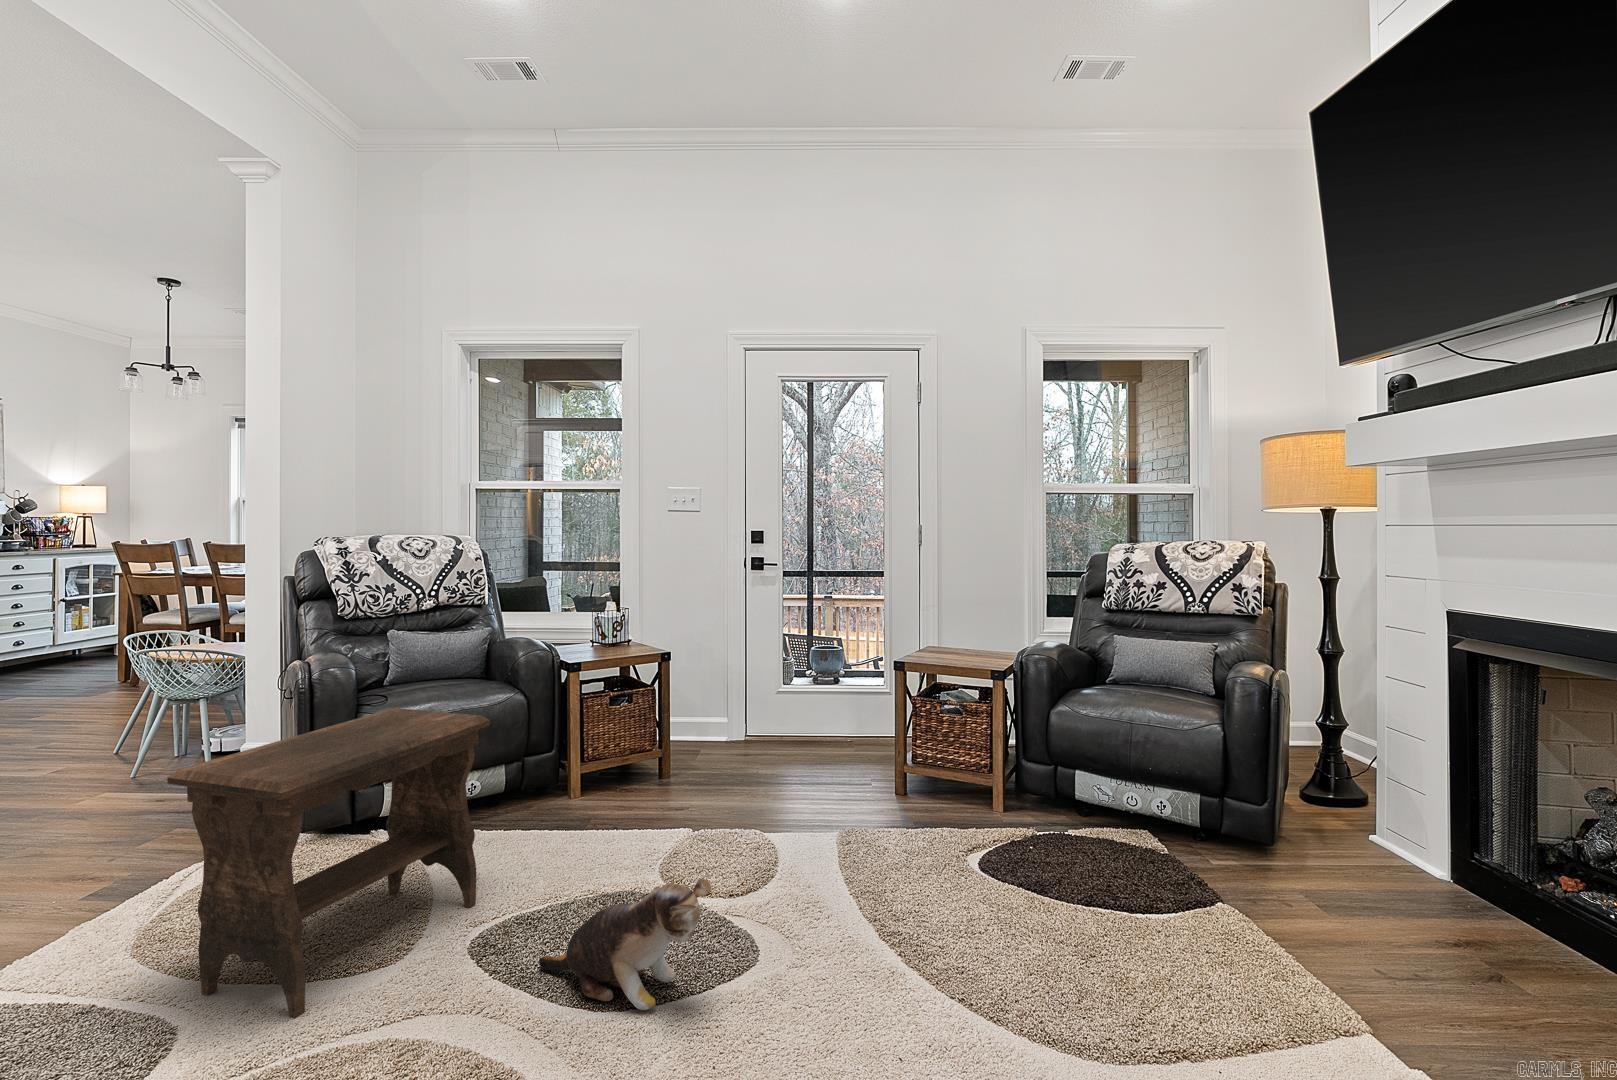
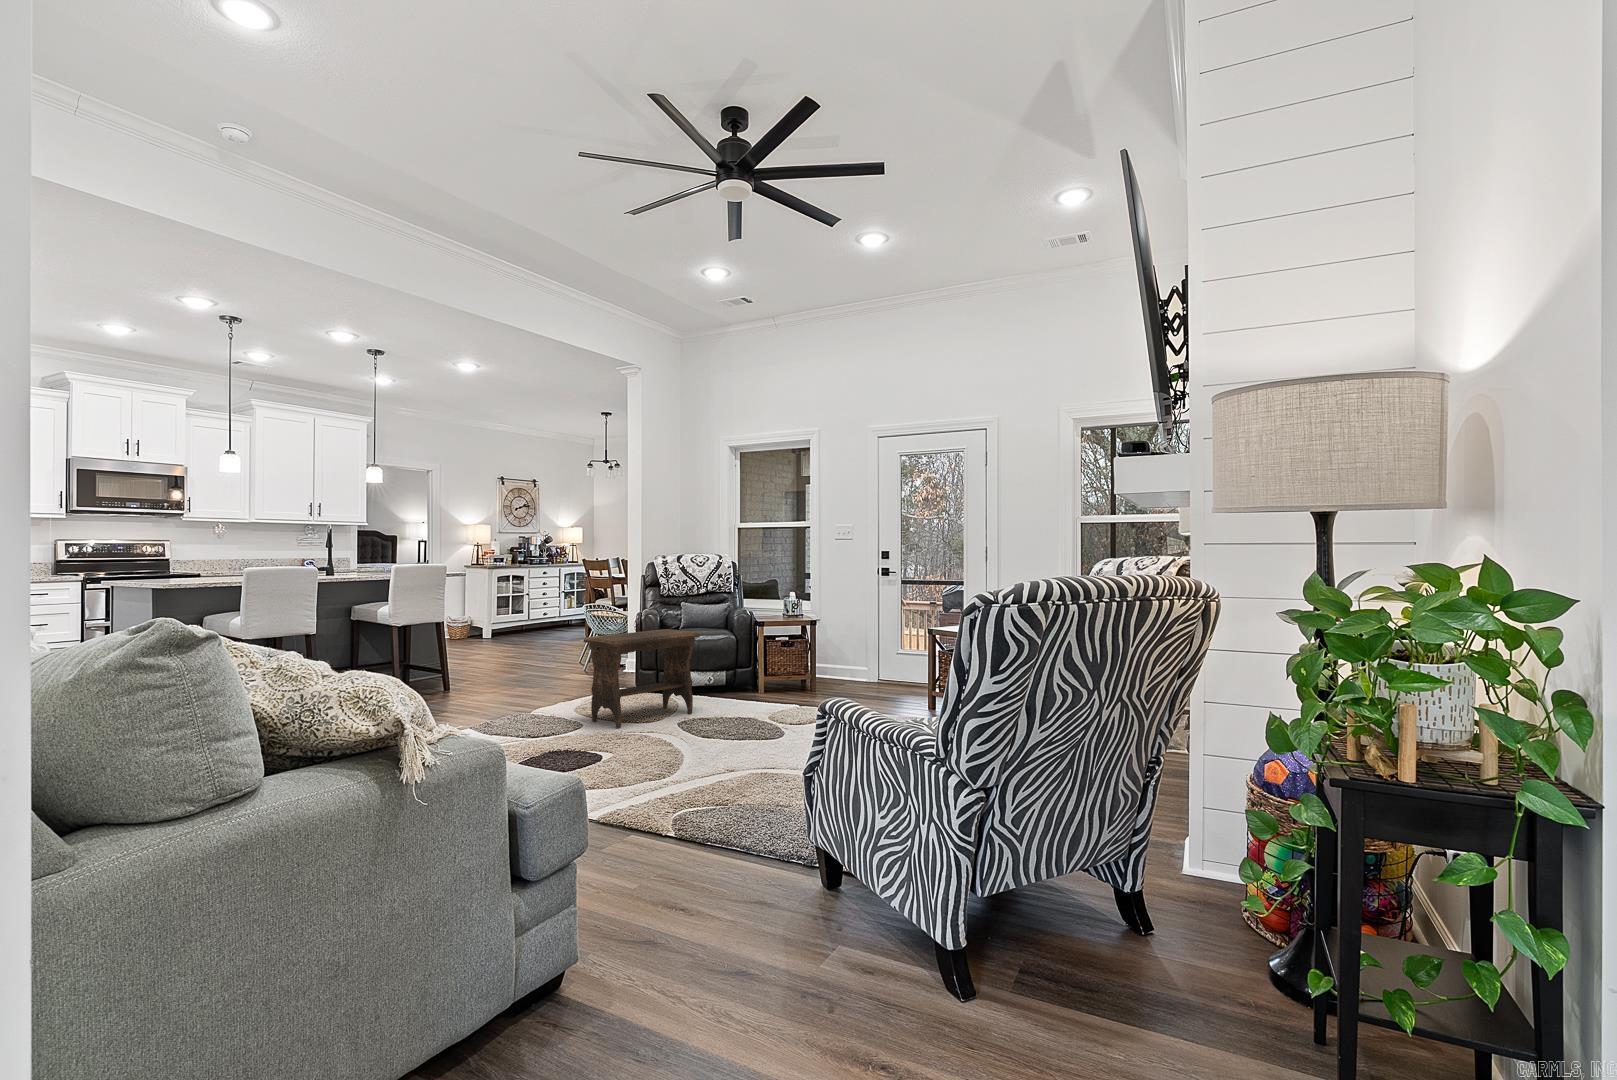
plush toy: present [539,878,711,1010] -> none [702,692,754,740]

